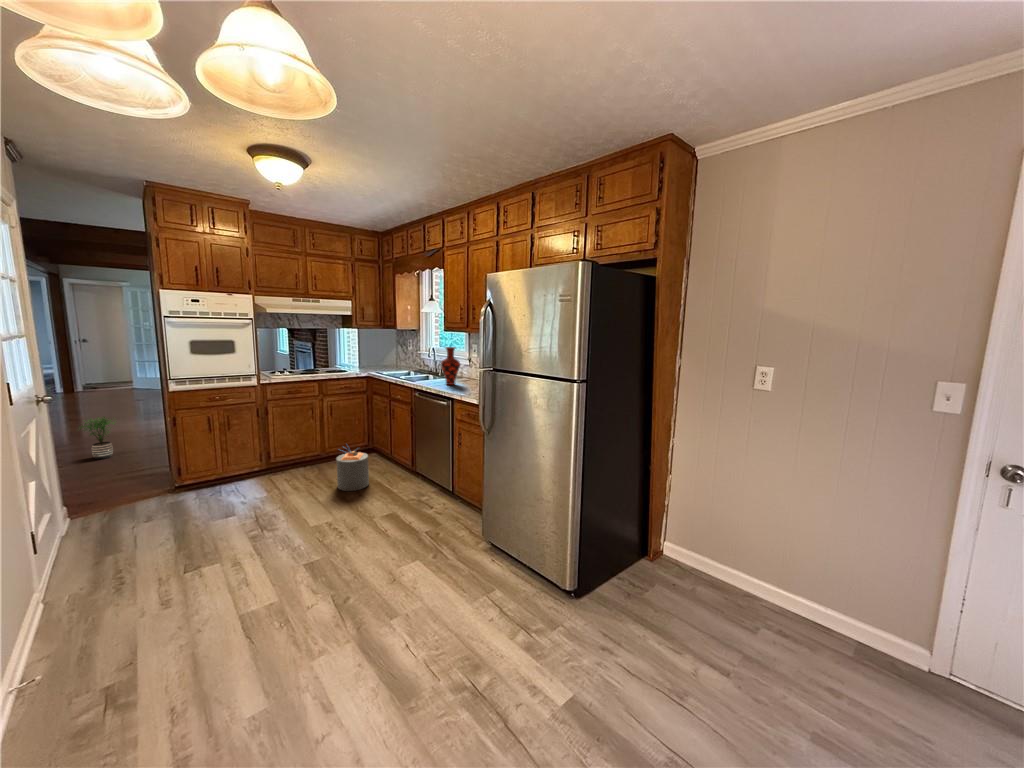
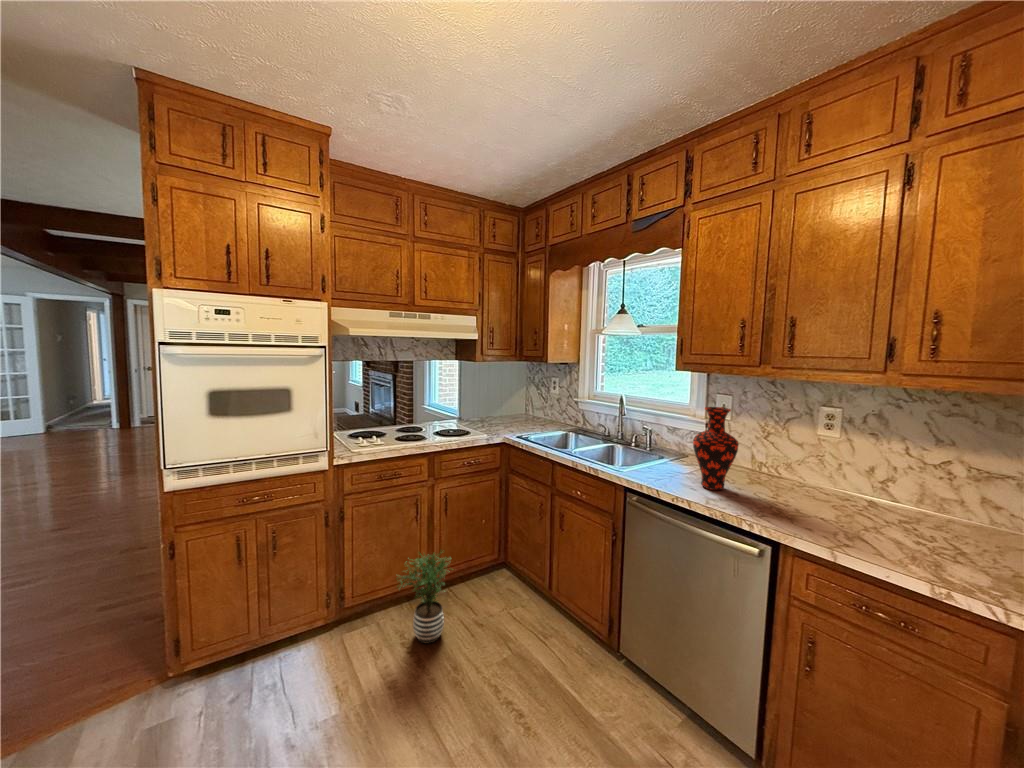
potted plant: present [80,417,114,459] -> present [397,552,451,644]
trash can: present [336,450,369,491] -> none [470,594,533,713]

